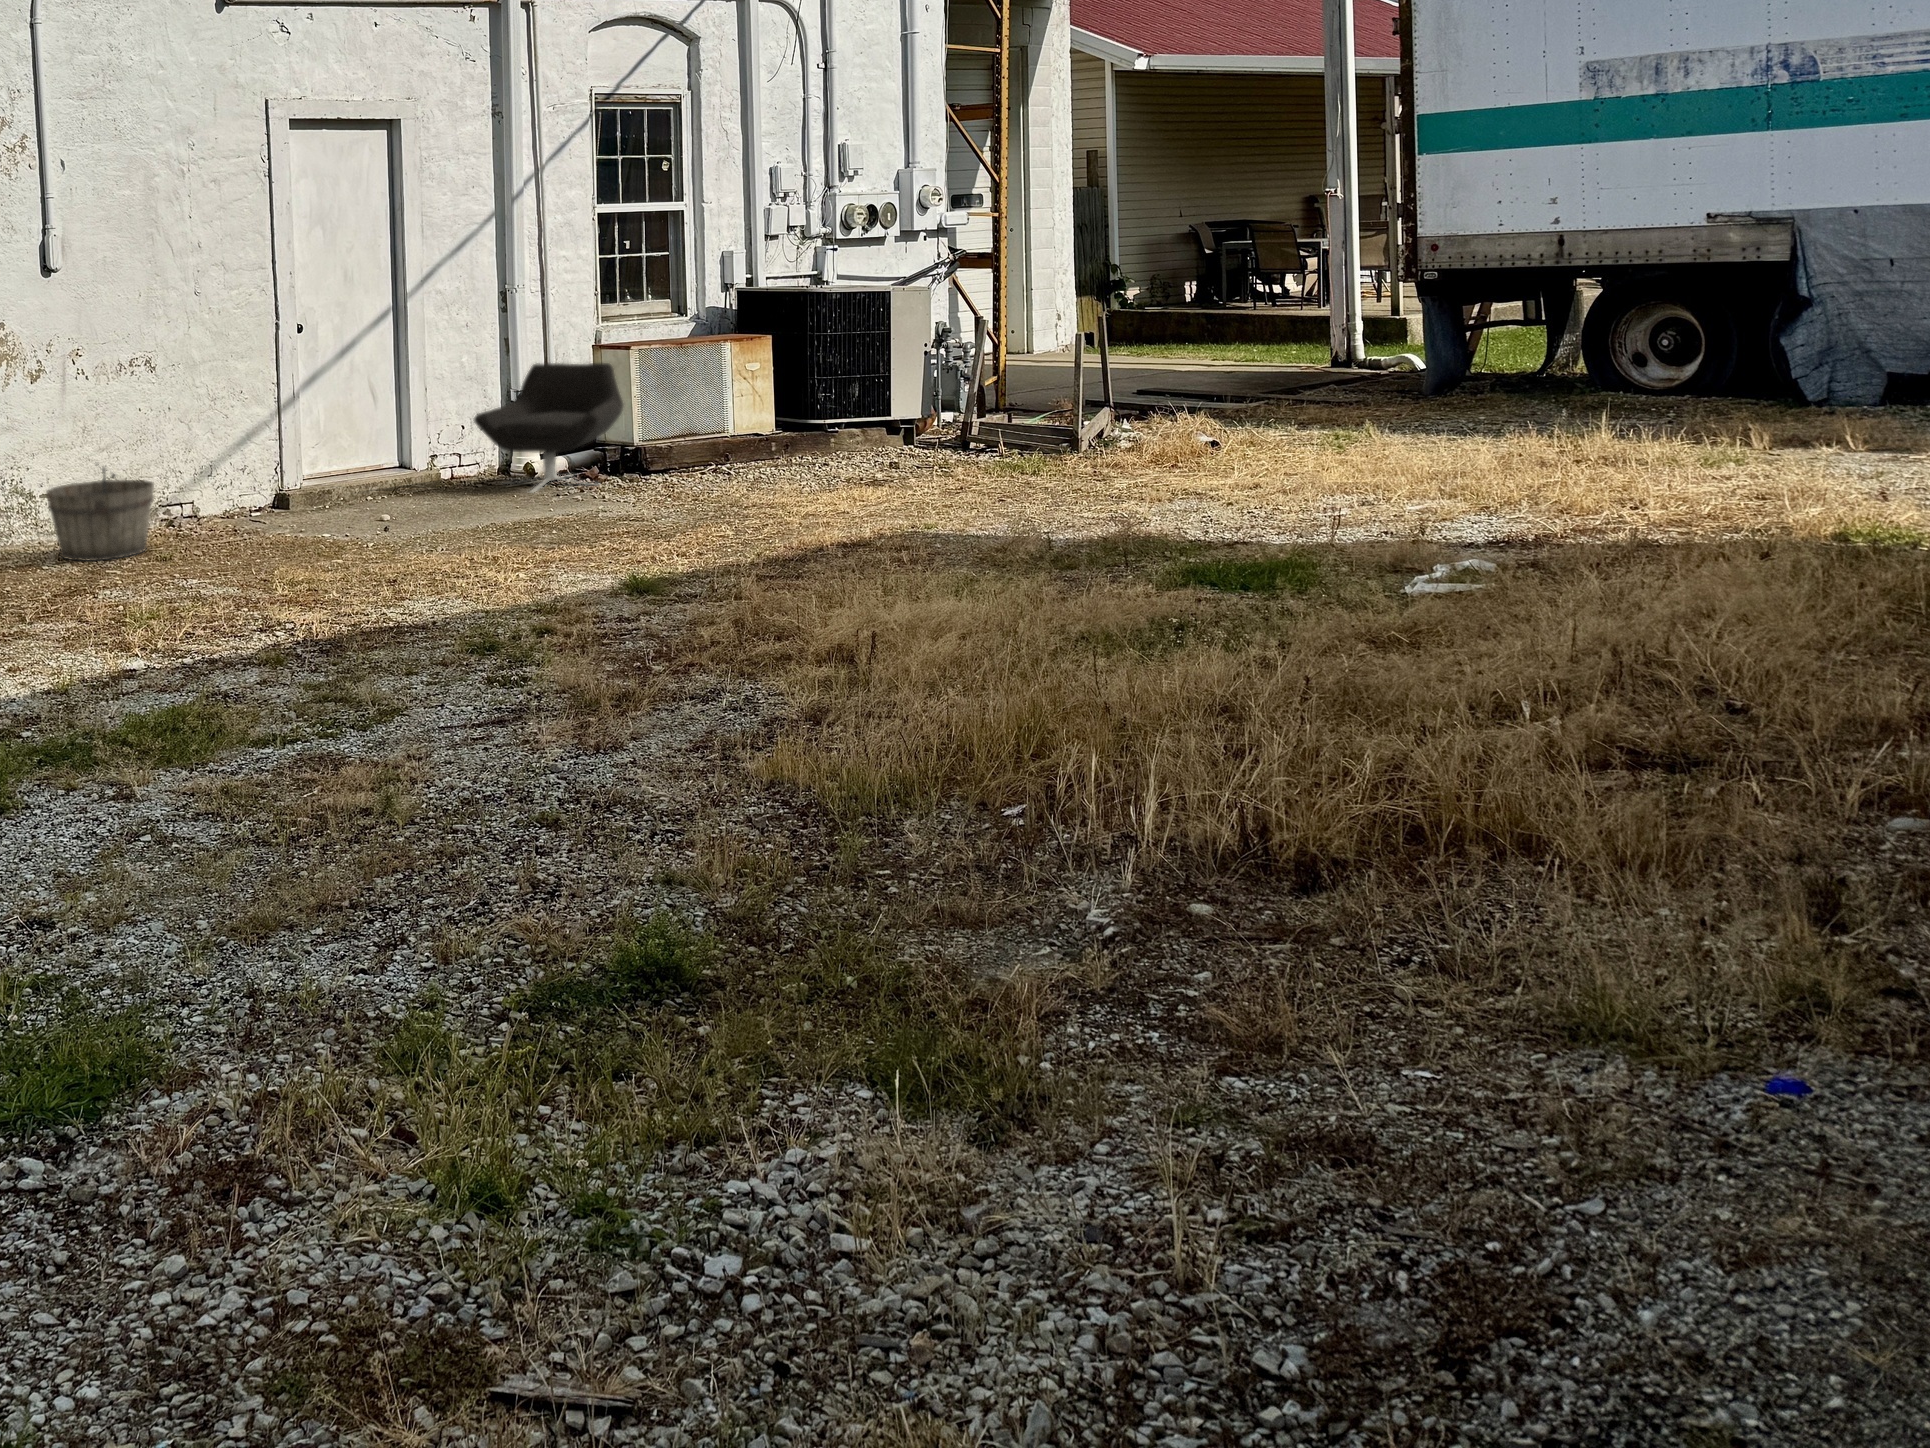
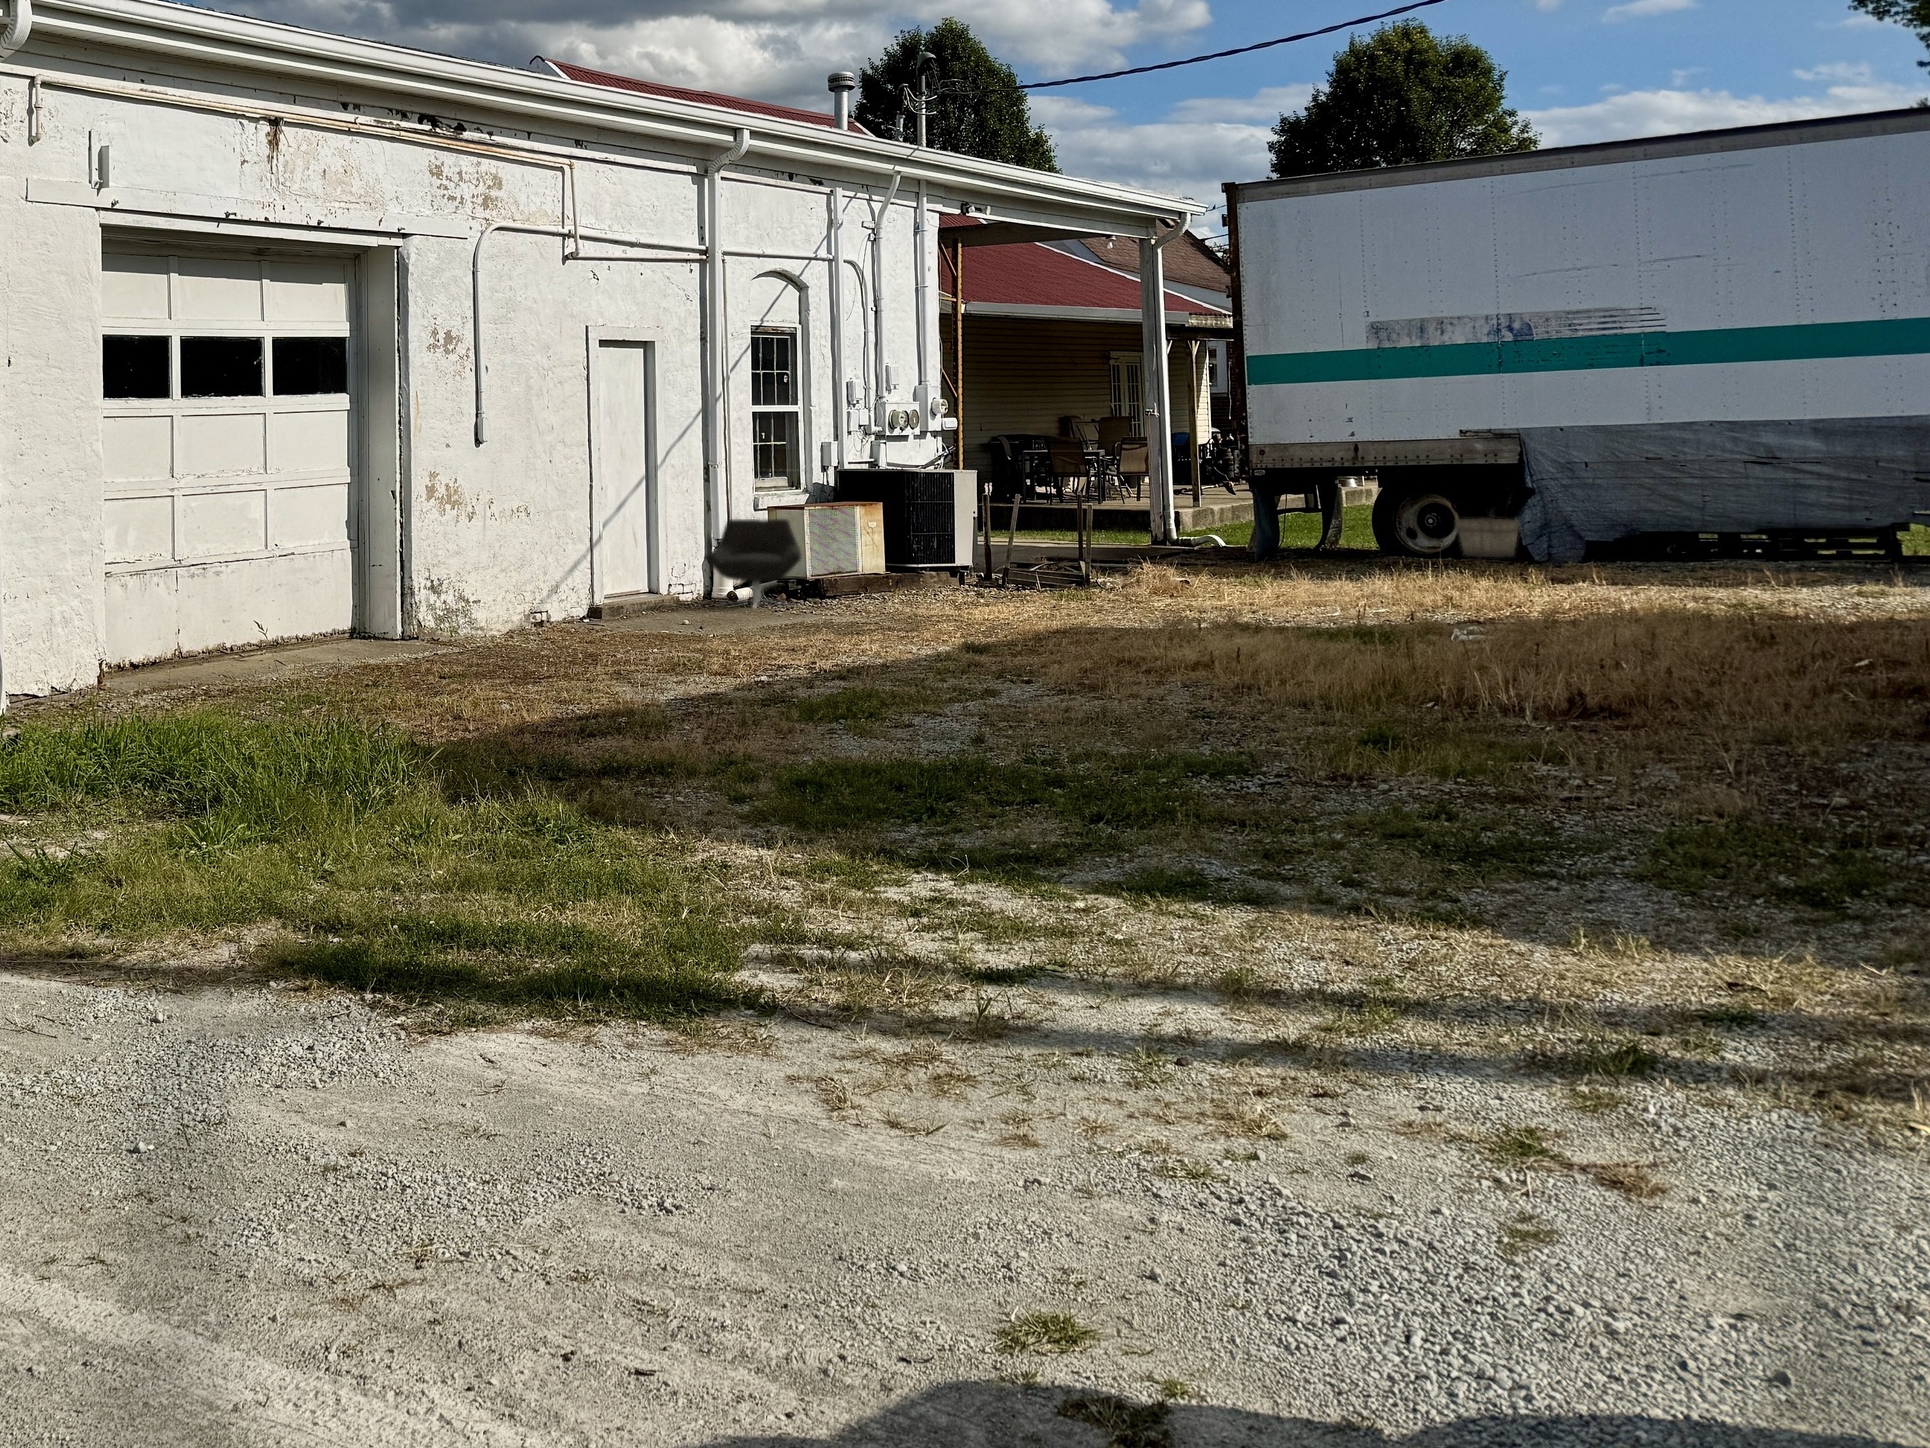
wooden bucket: present [46,464,154,561] -> present [1456,515,1520,557]

